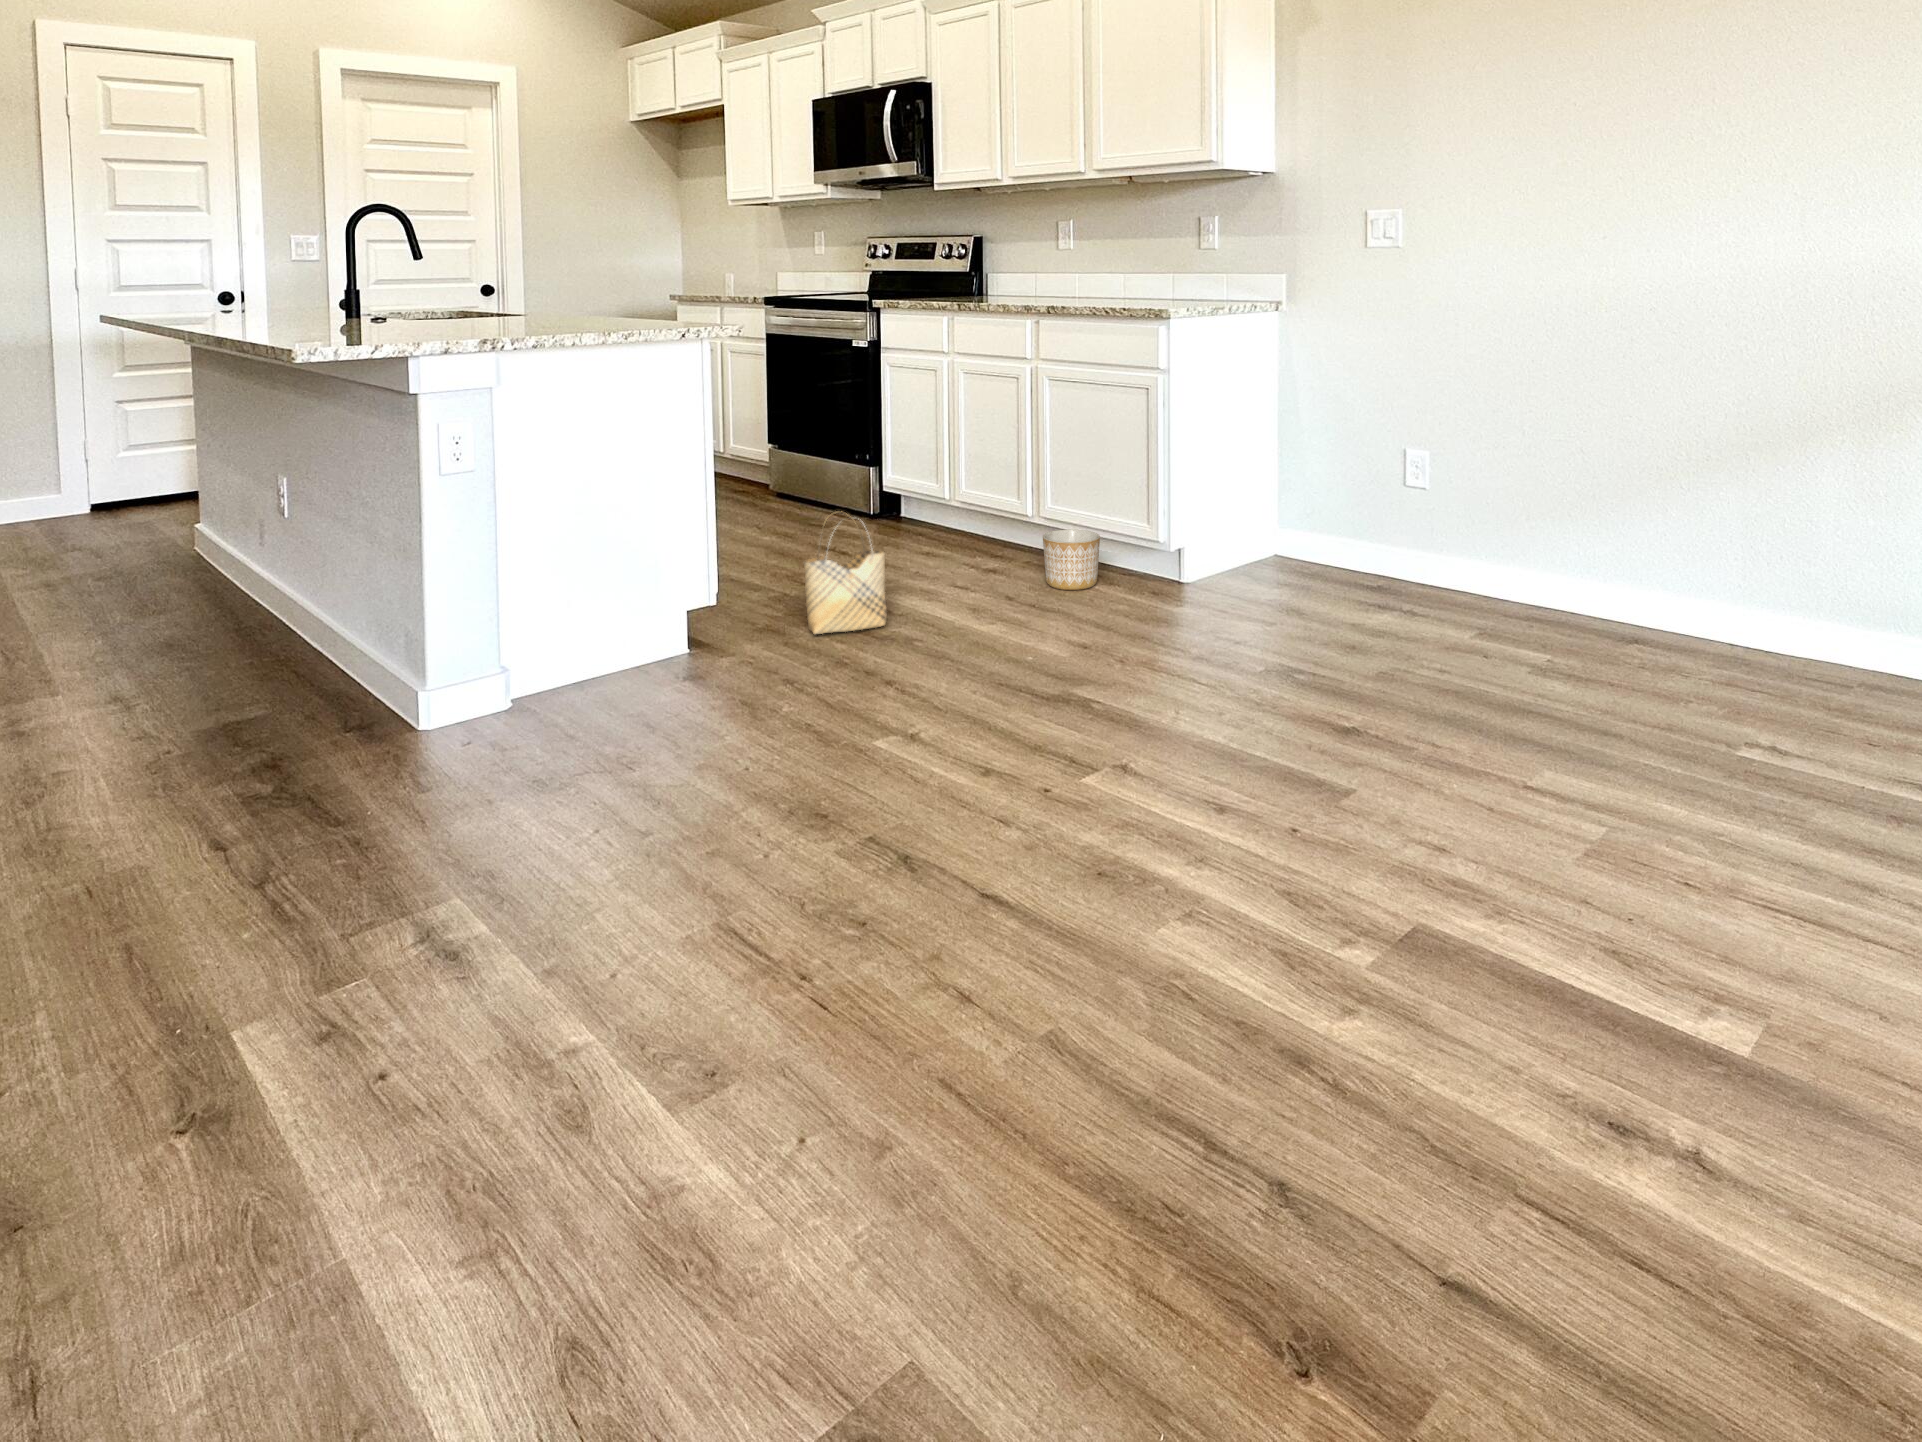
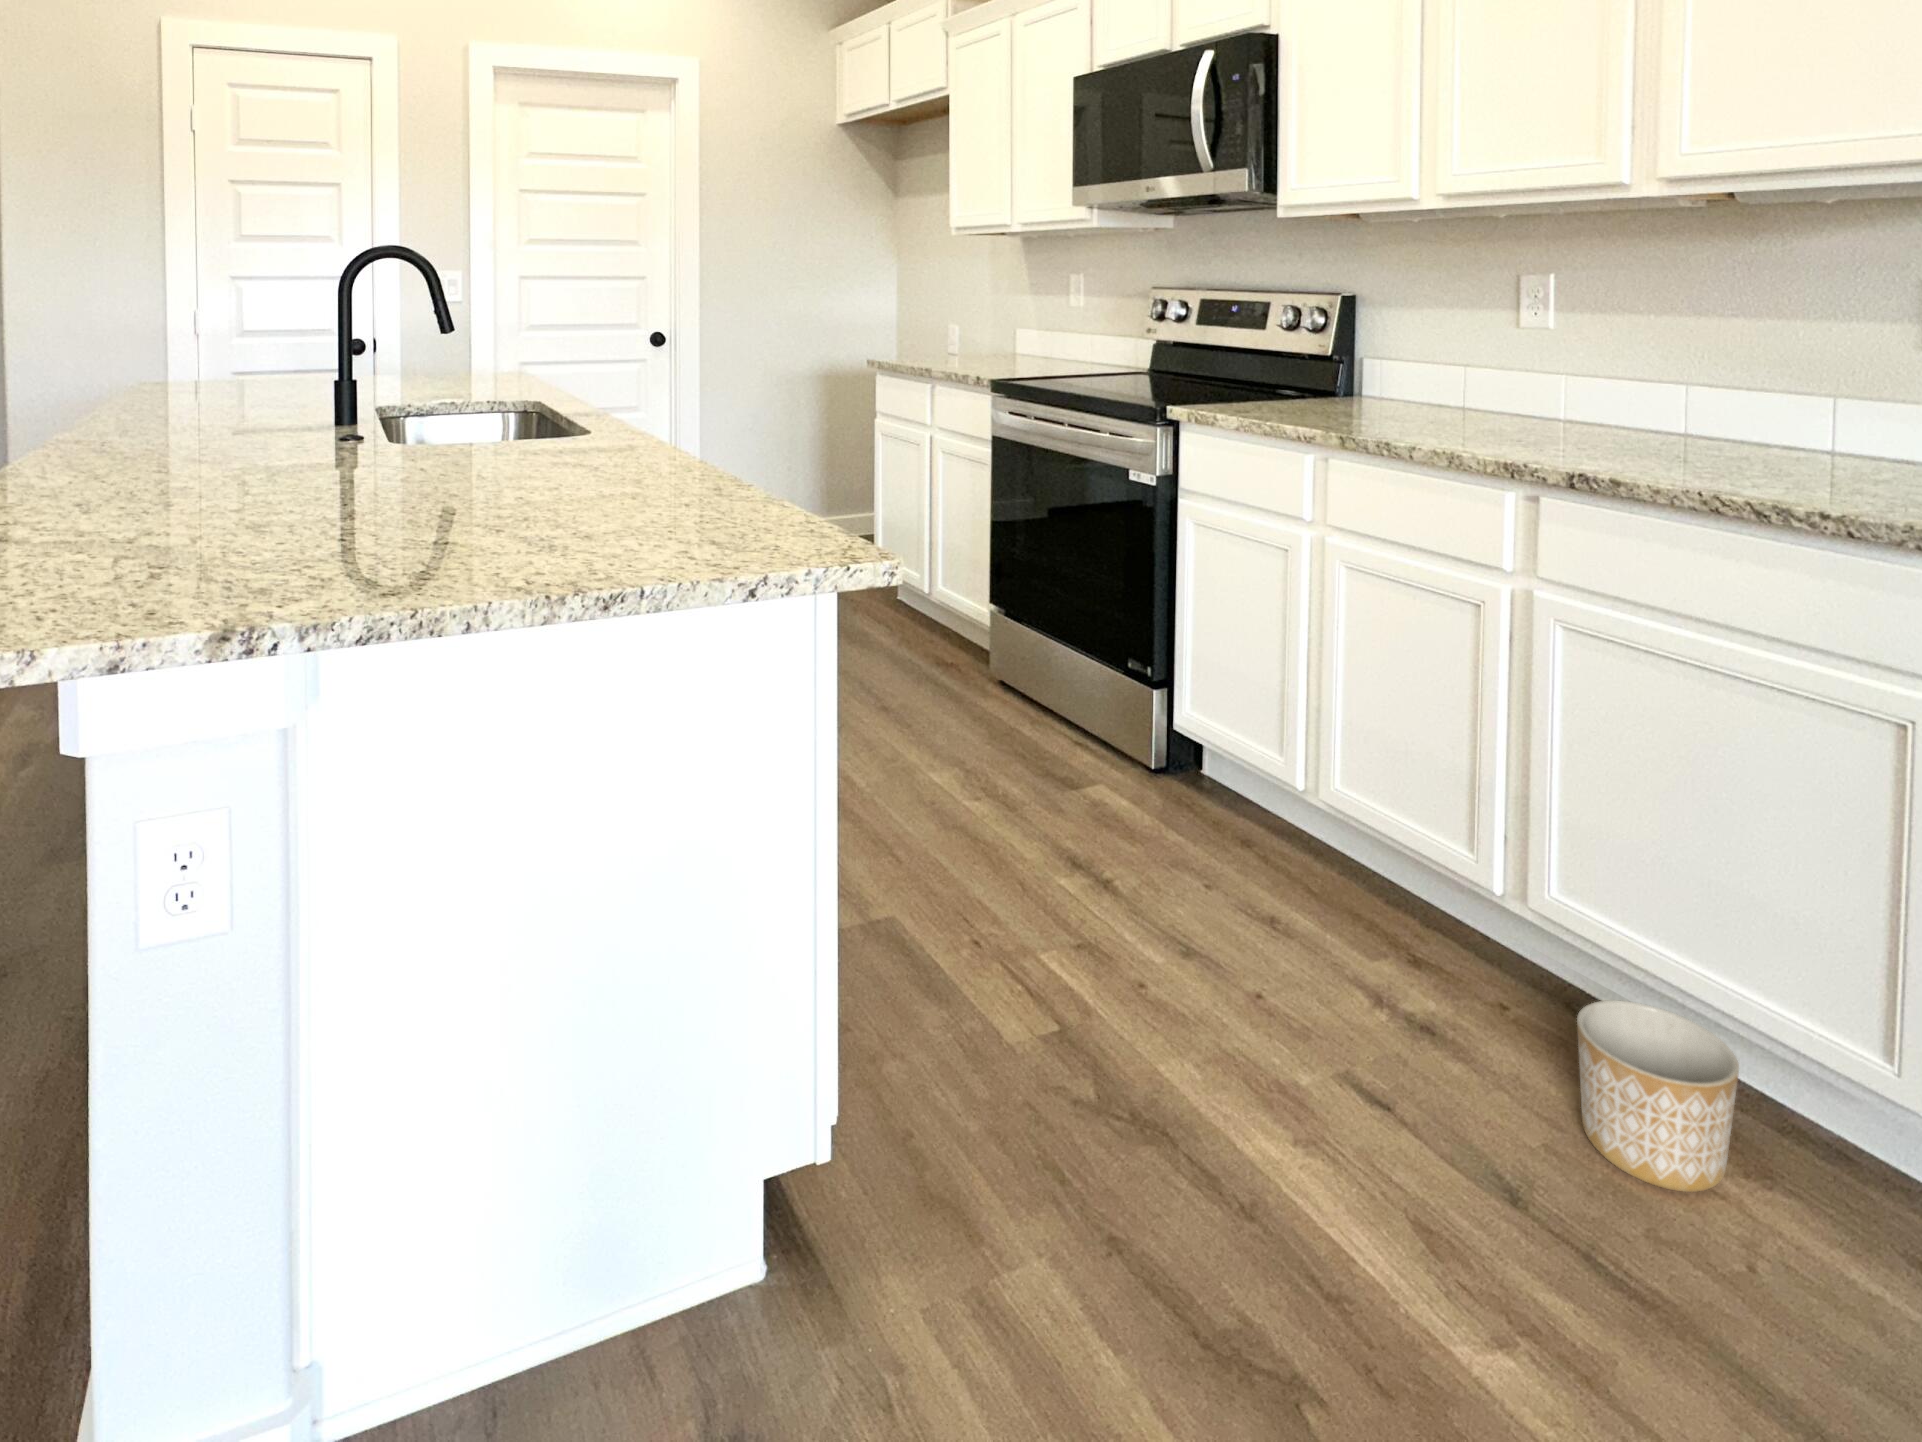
woven basket: present [803,512,887,634] -> none [1024,964,1222,1290]

